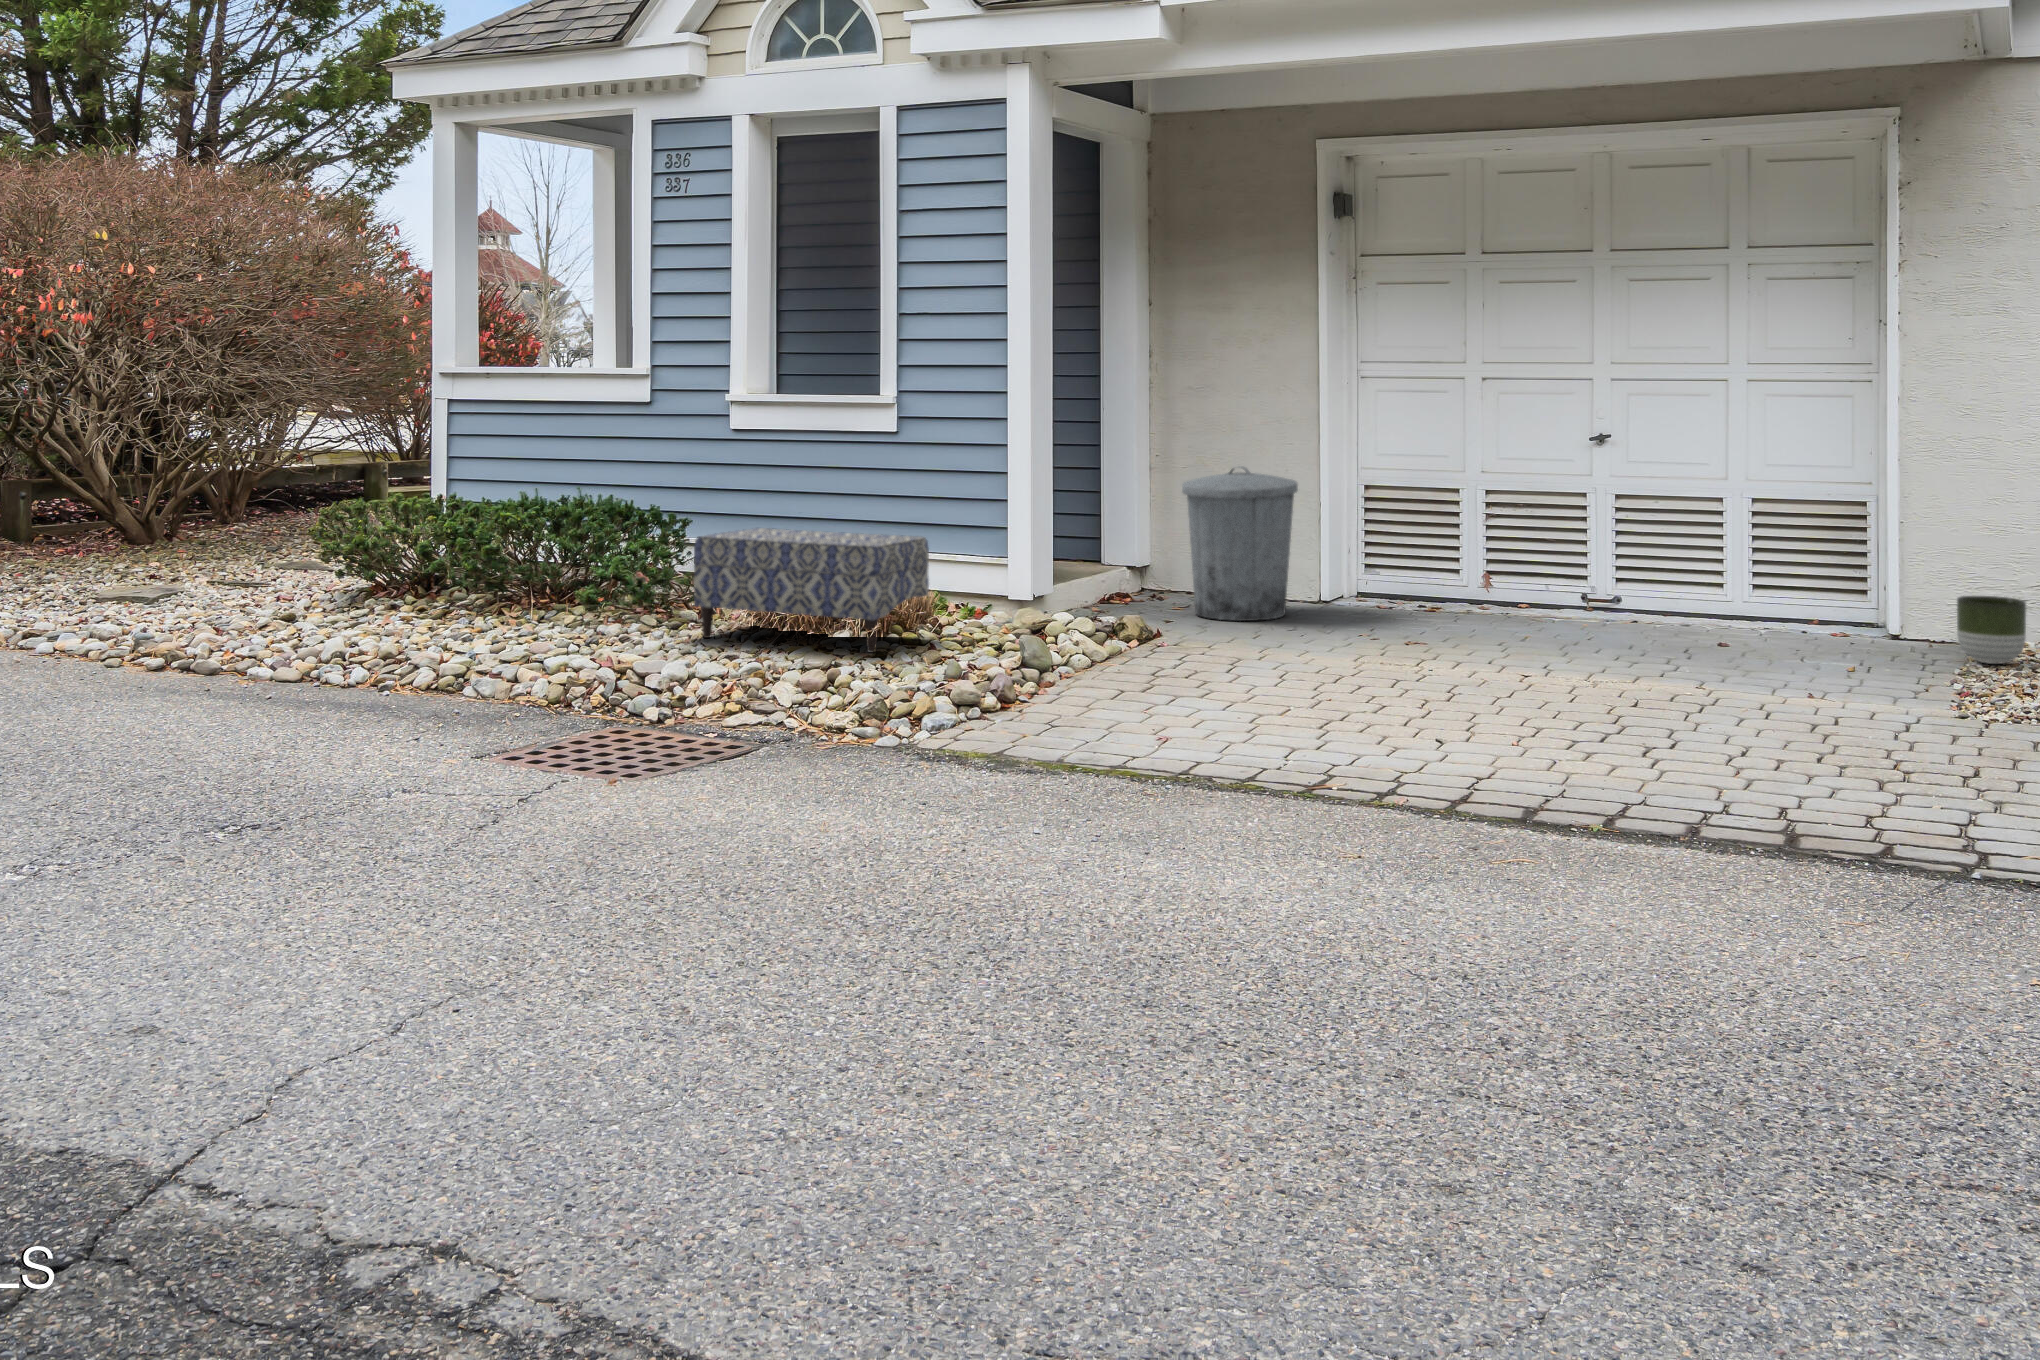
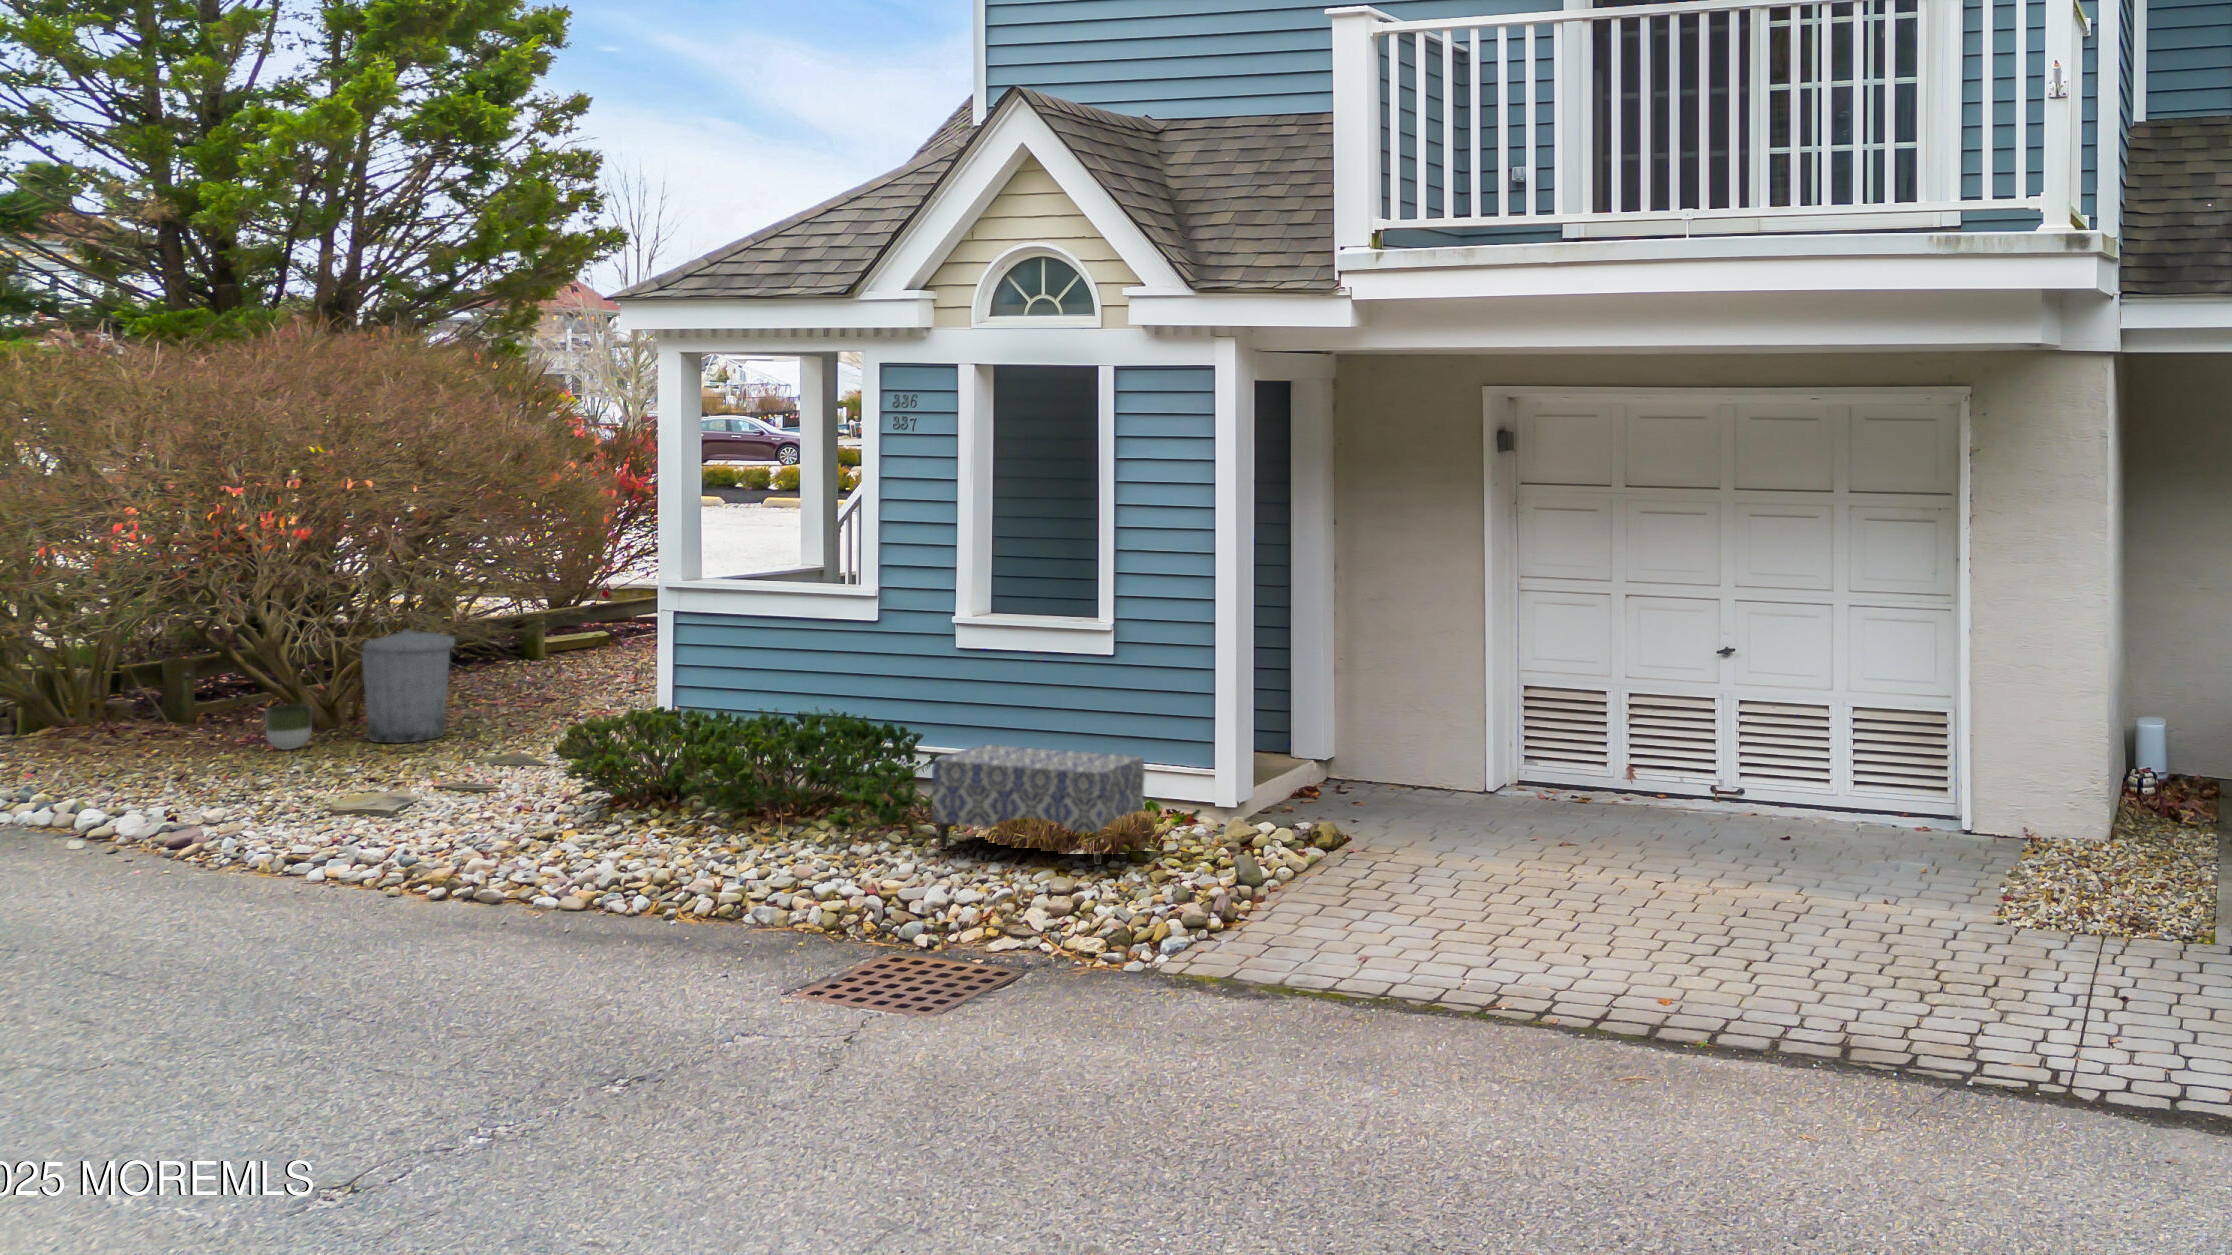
trash can: present [1182,466,1298,621] -> present [362,629,455,743]
planter: present [1957,596,2026,664] -> present [265,704,312,750]

